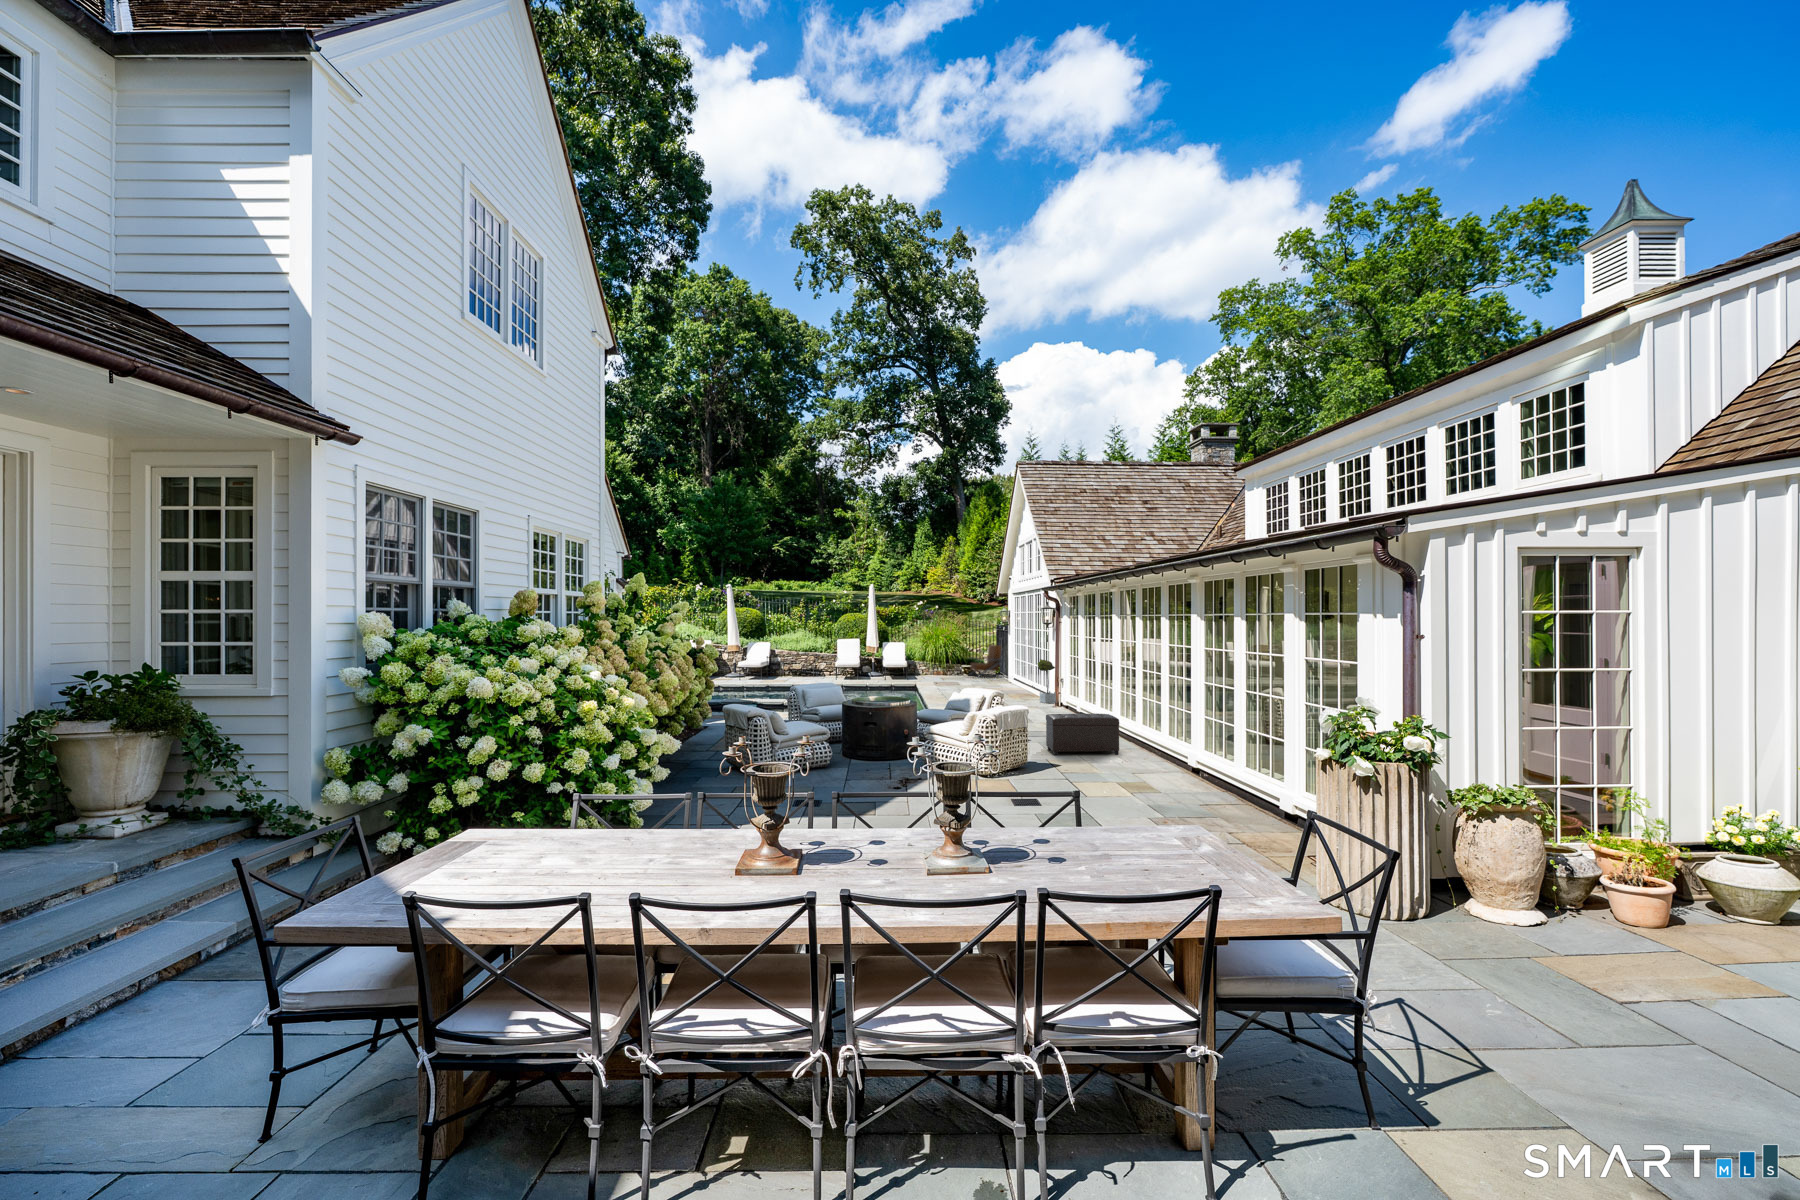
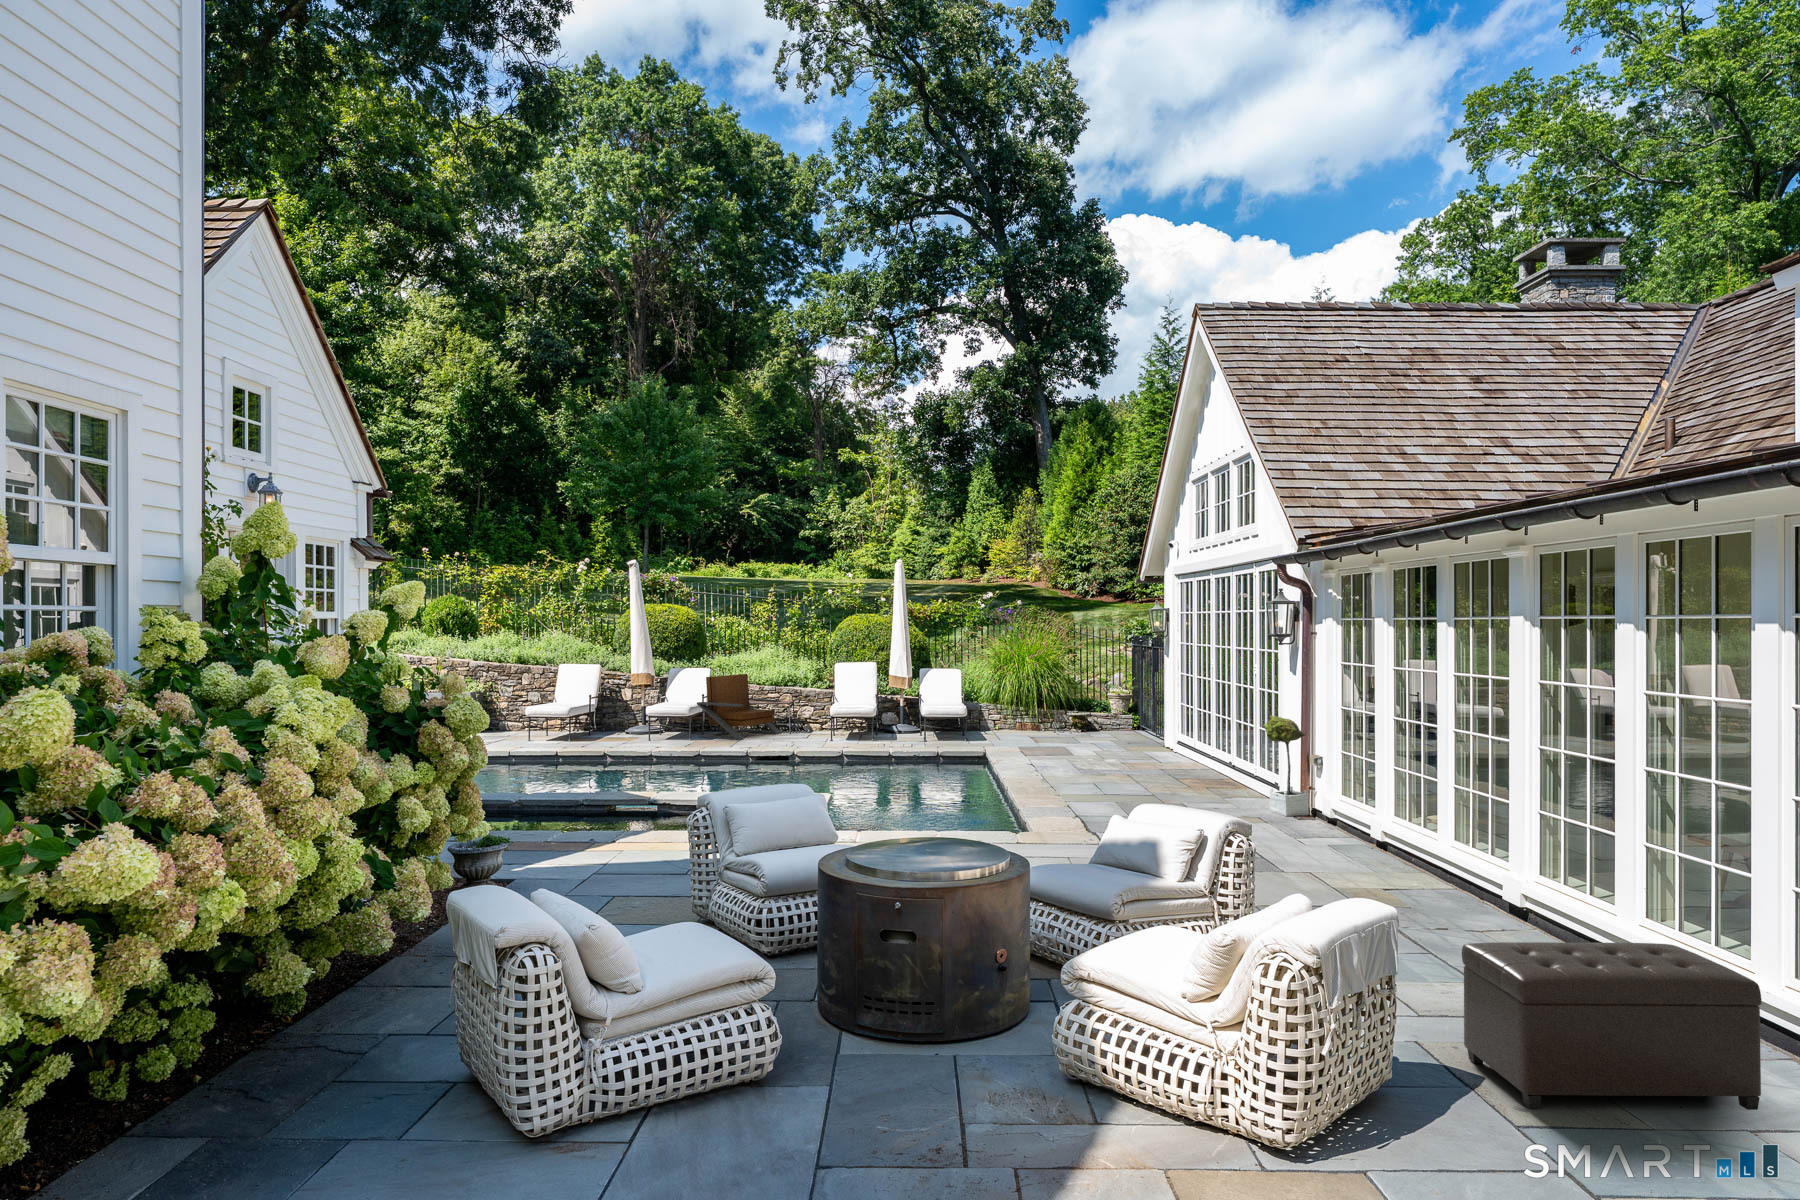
lounge chair: present [970,644,1005,678] -> present [697,674,781,740]

